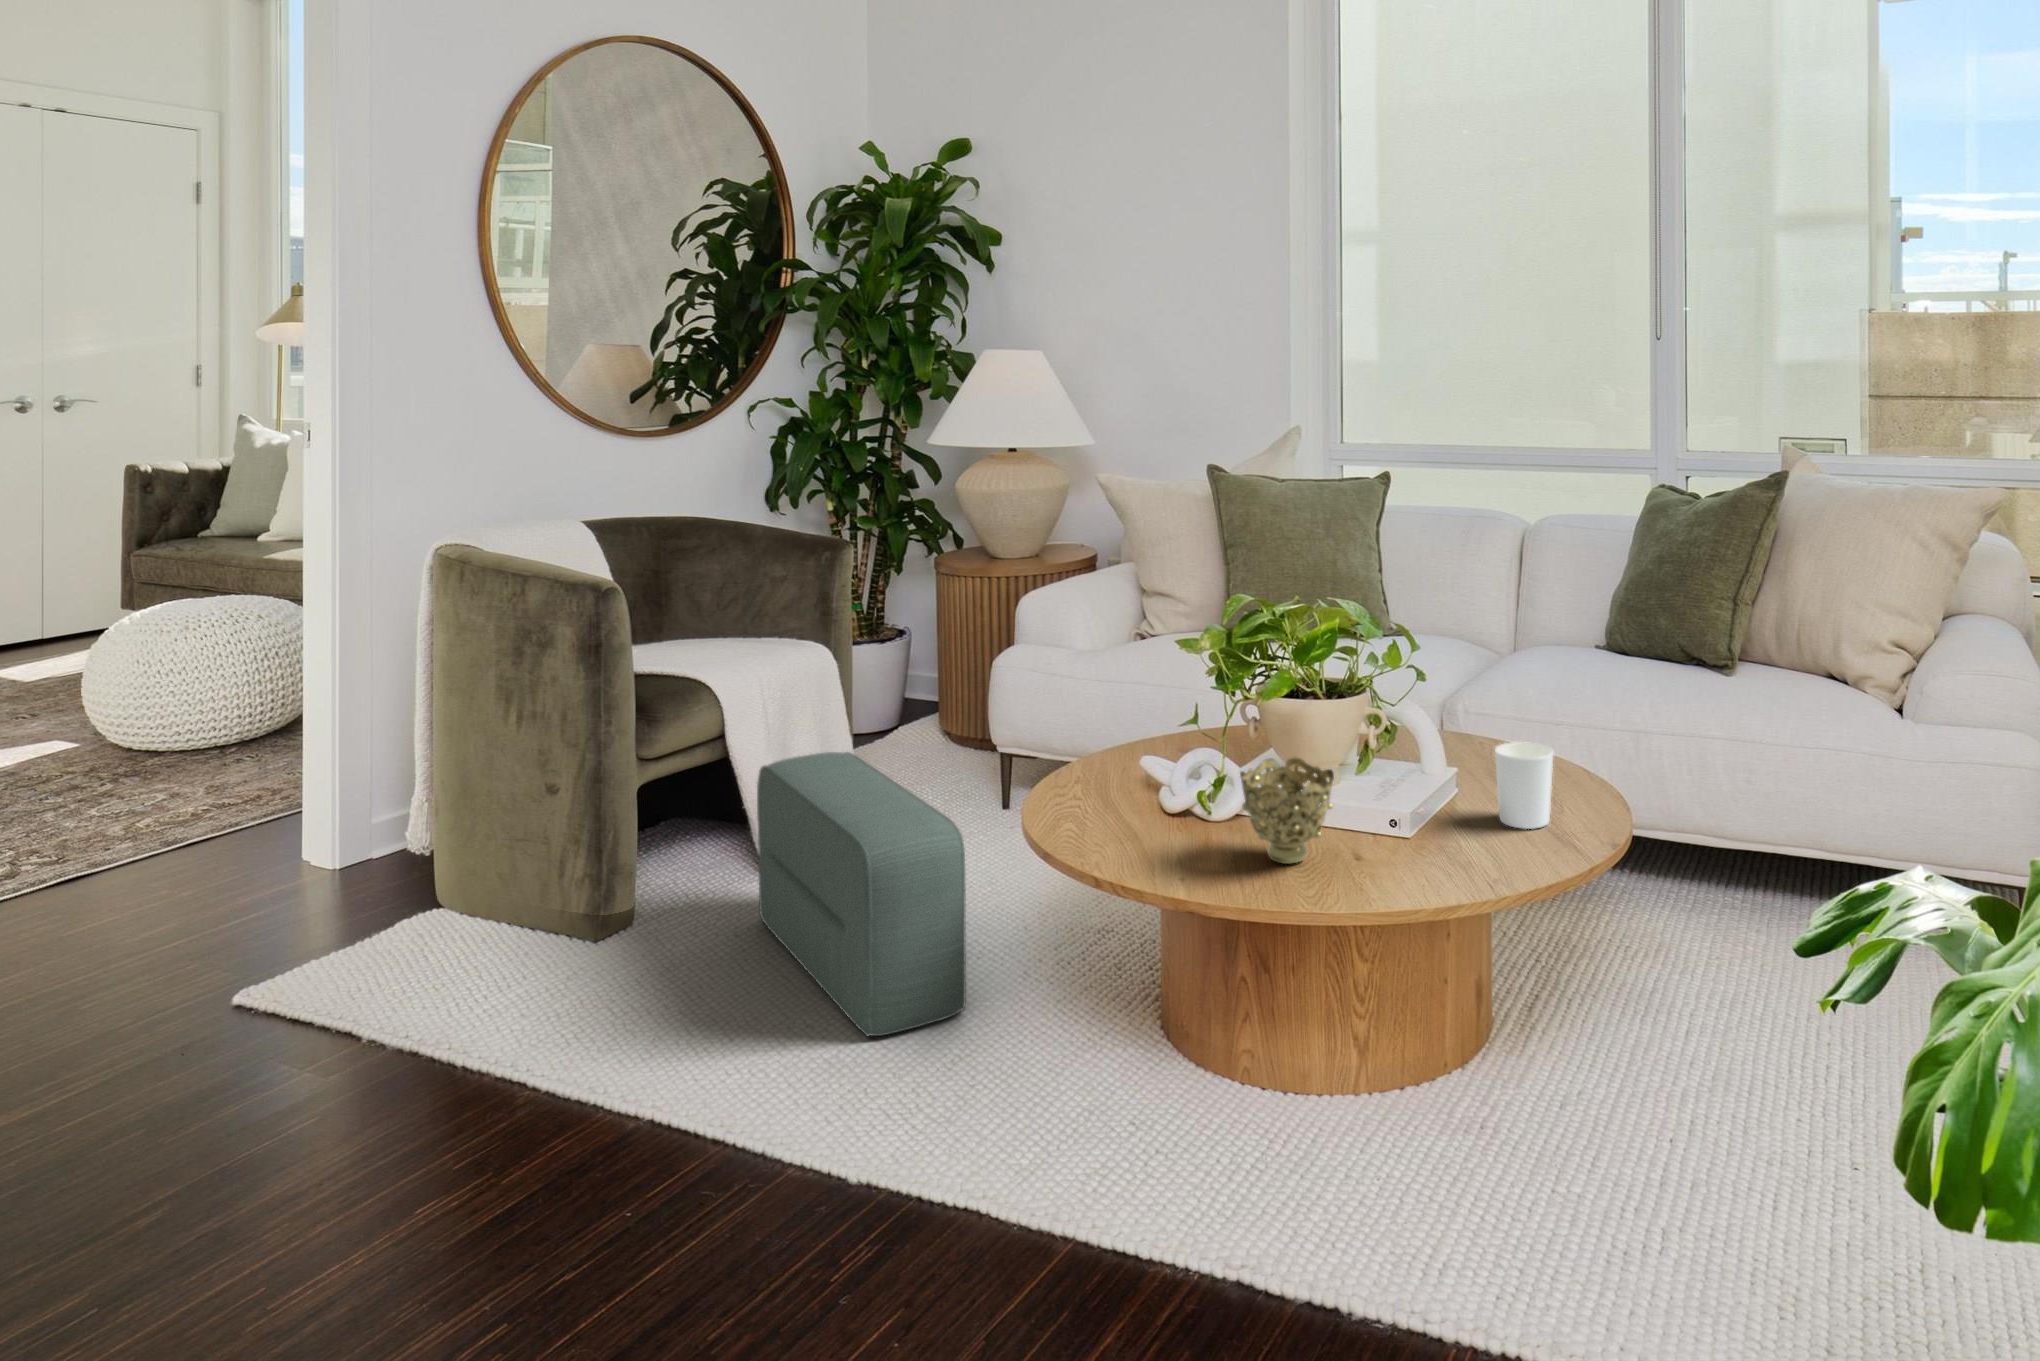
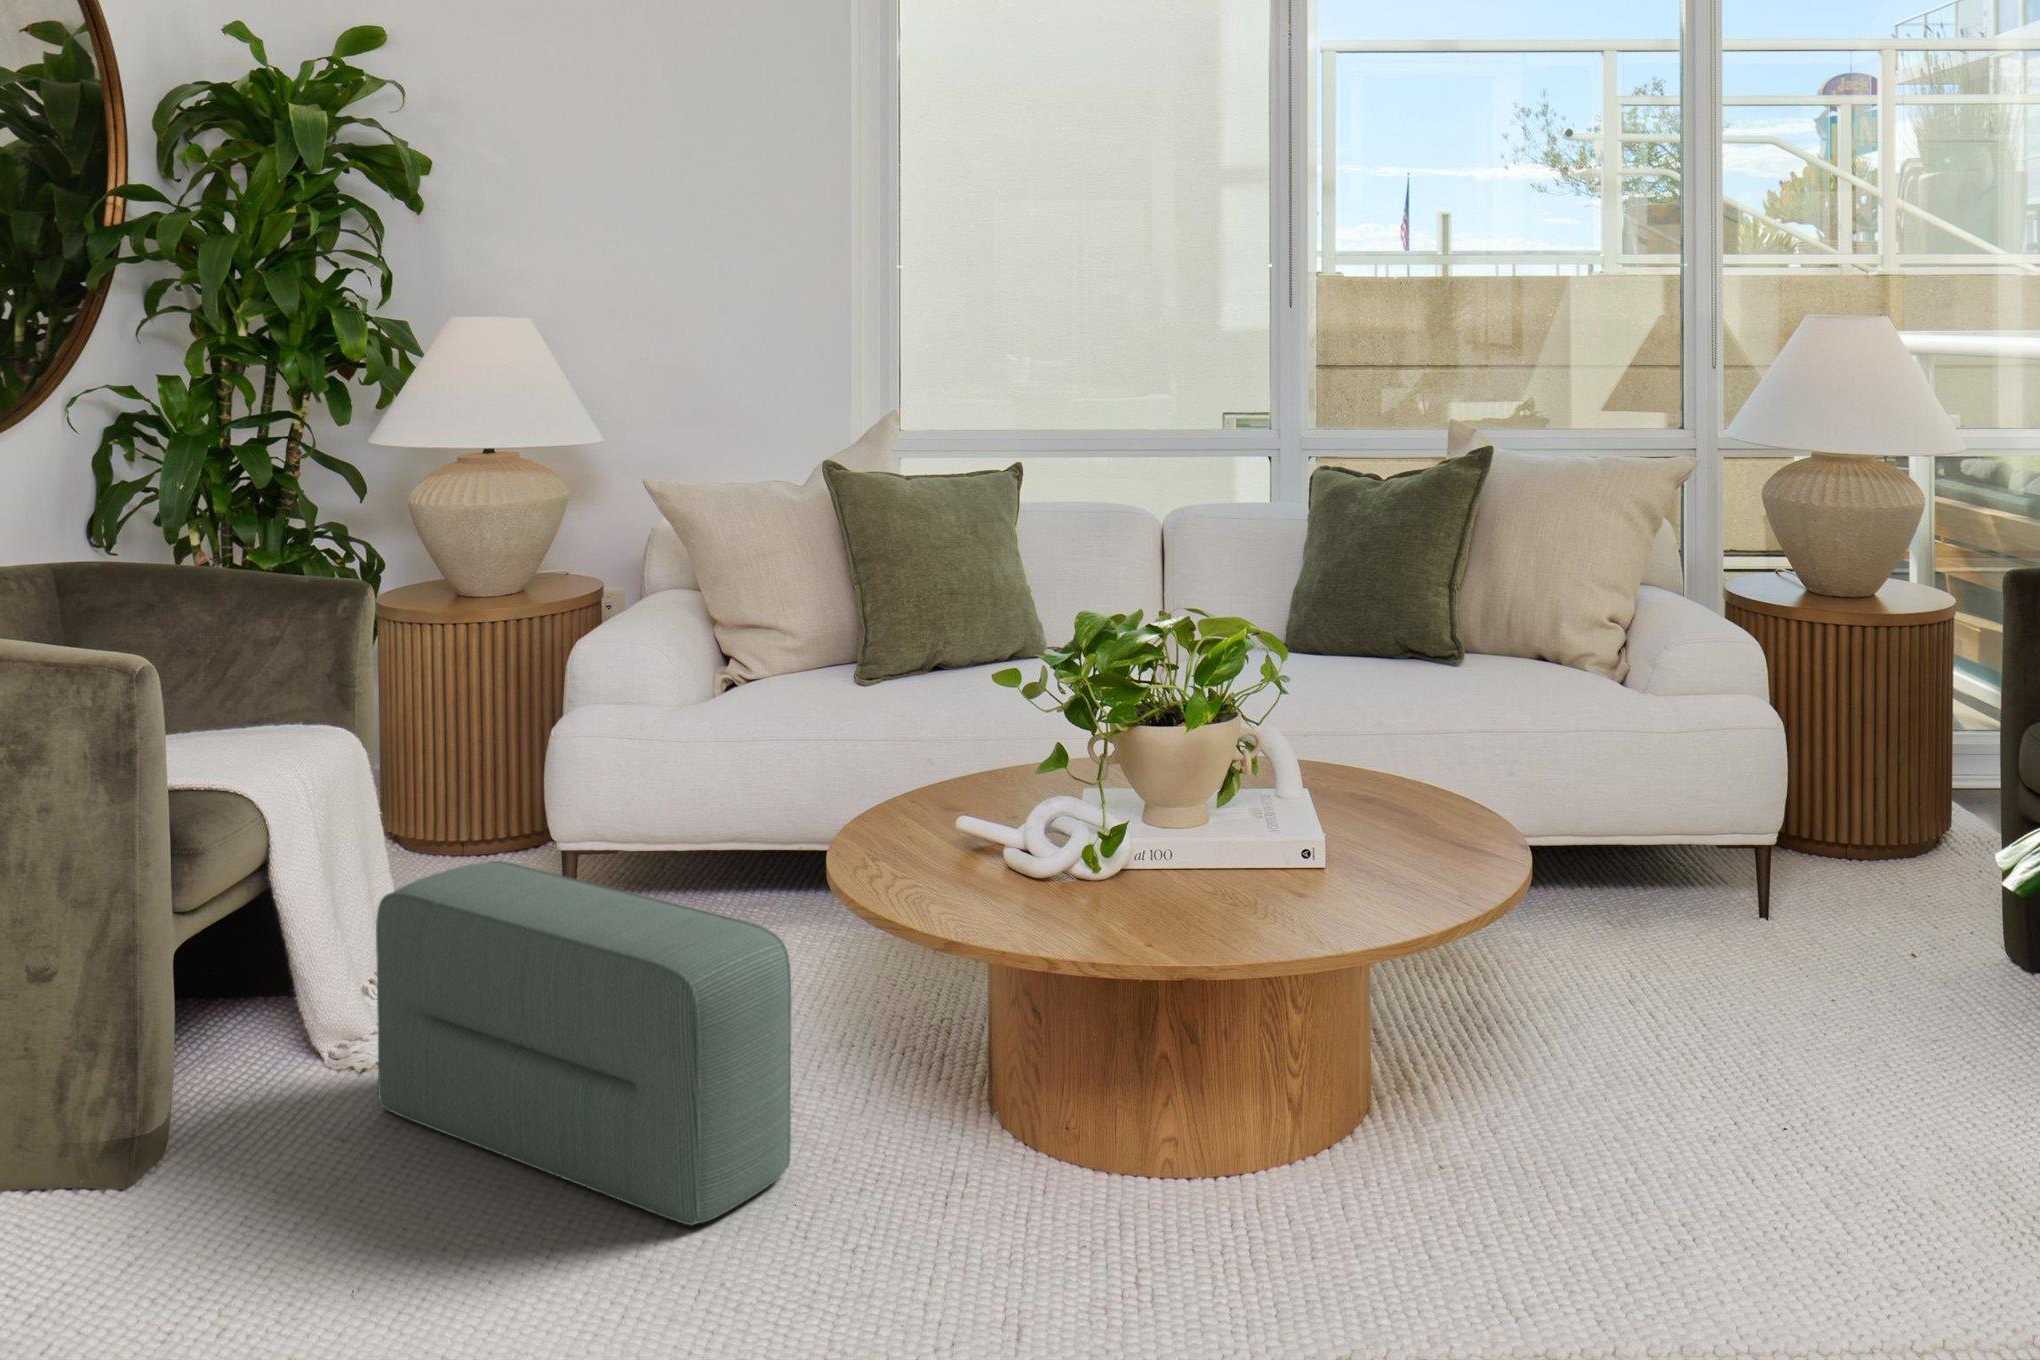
candle holder: present [1495,742,1554,829] -> none [1384,751,1450,845]
decorative bowl: present [1240,758,1334,864] -> none [1177,792,1289,916]

